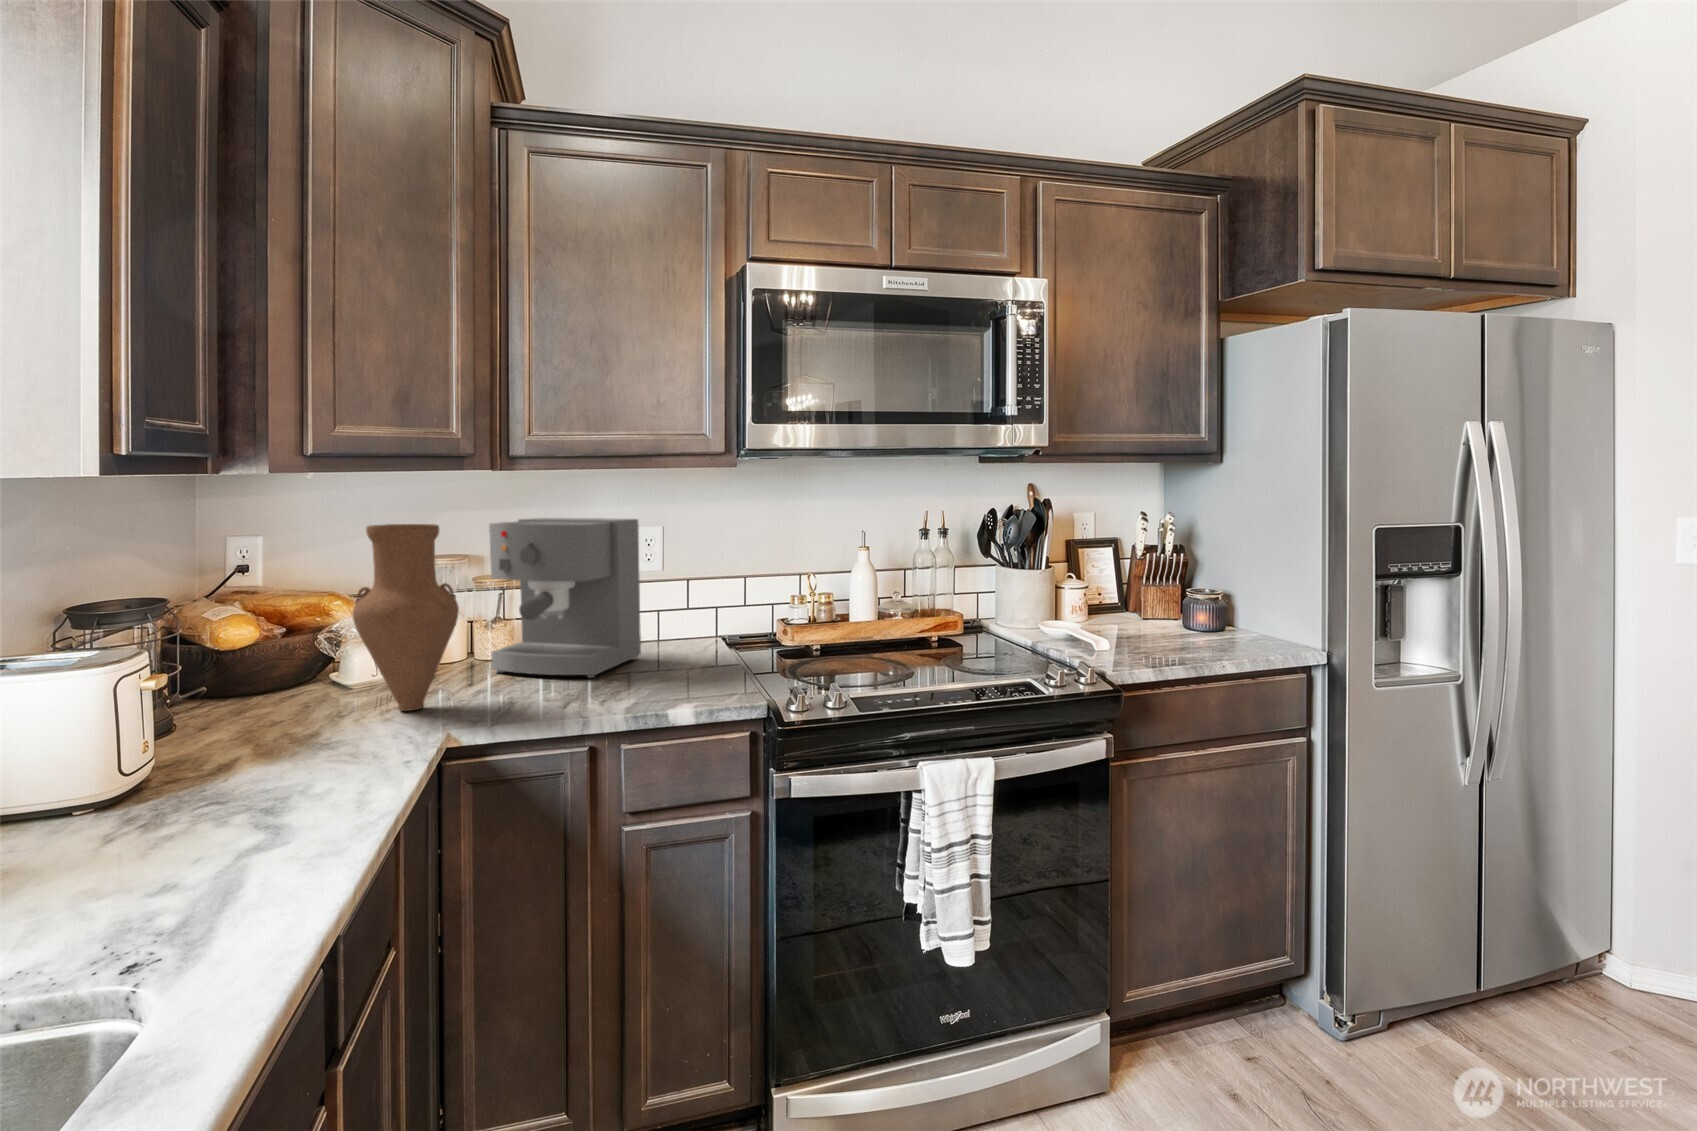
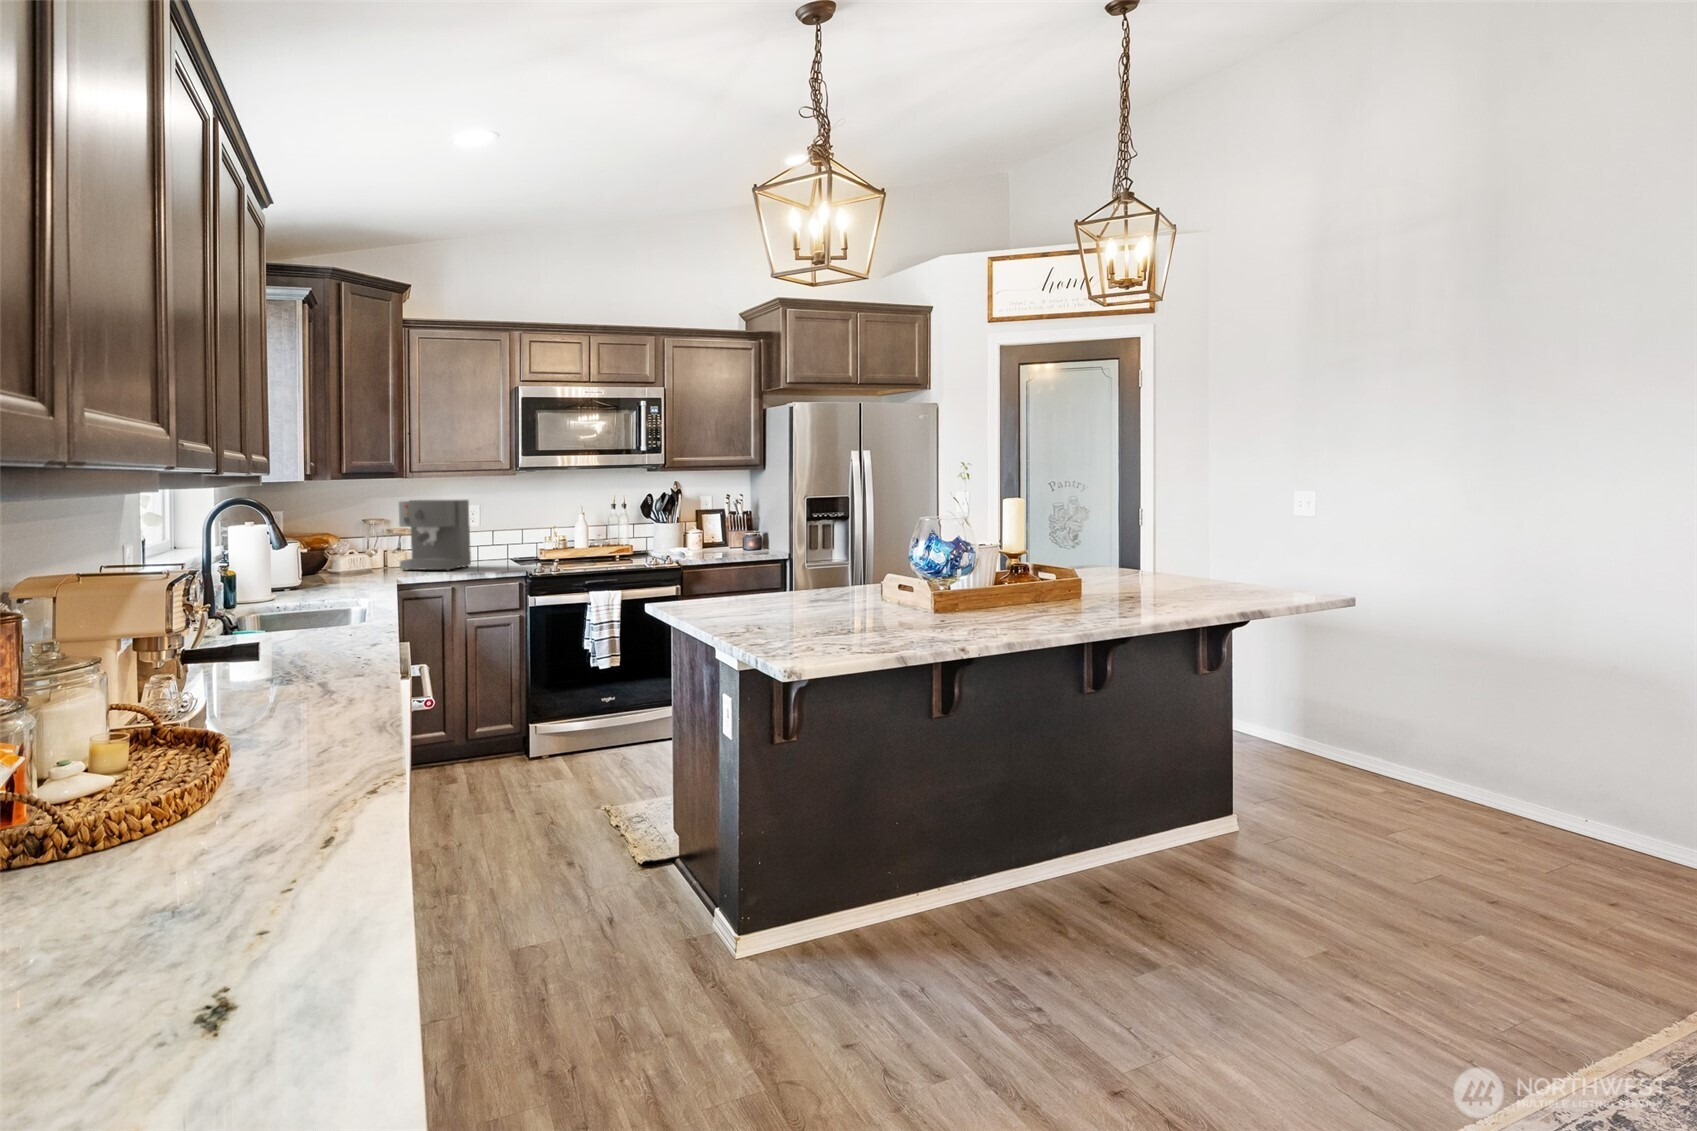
vase: present [353,524,459,711] -> none [350,501,393,577]

